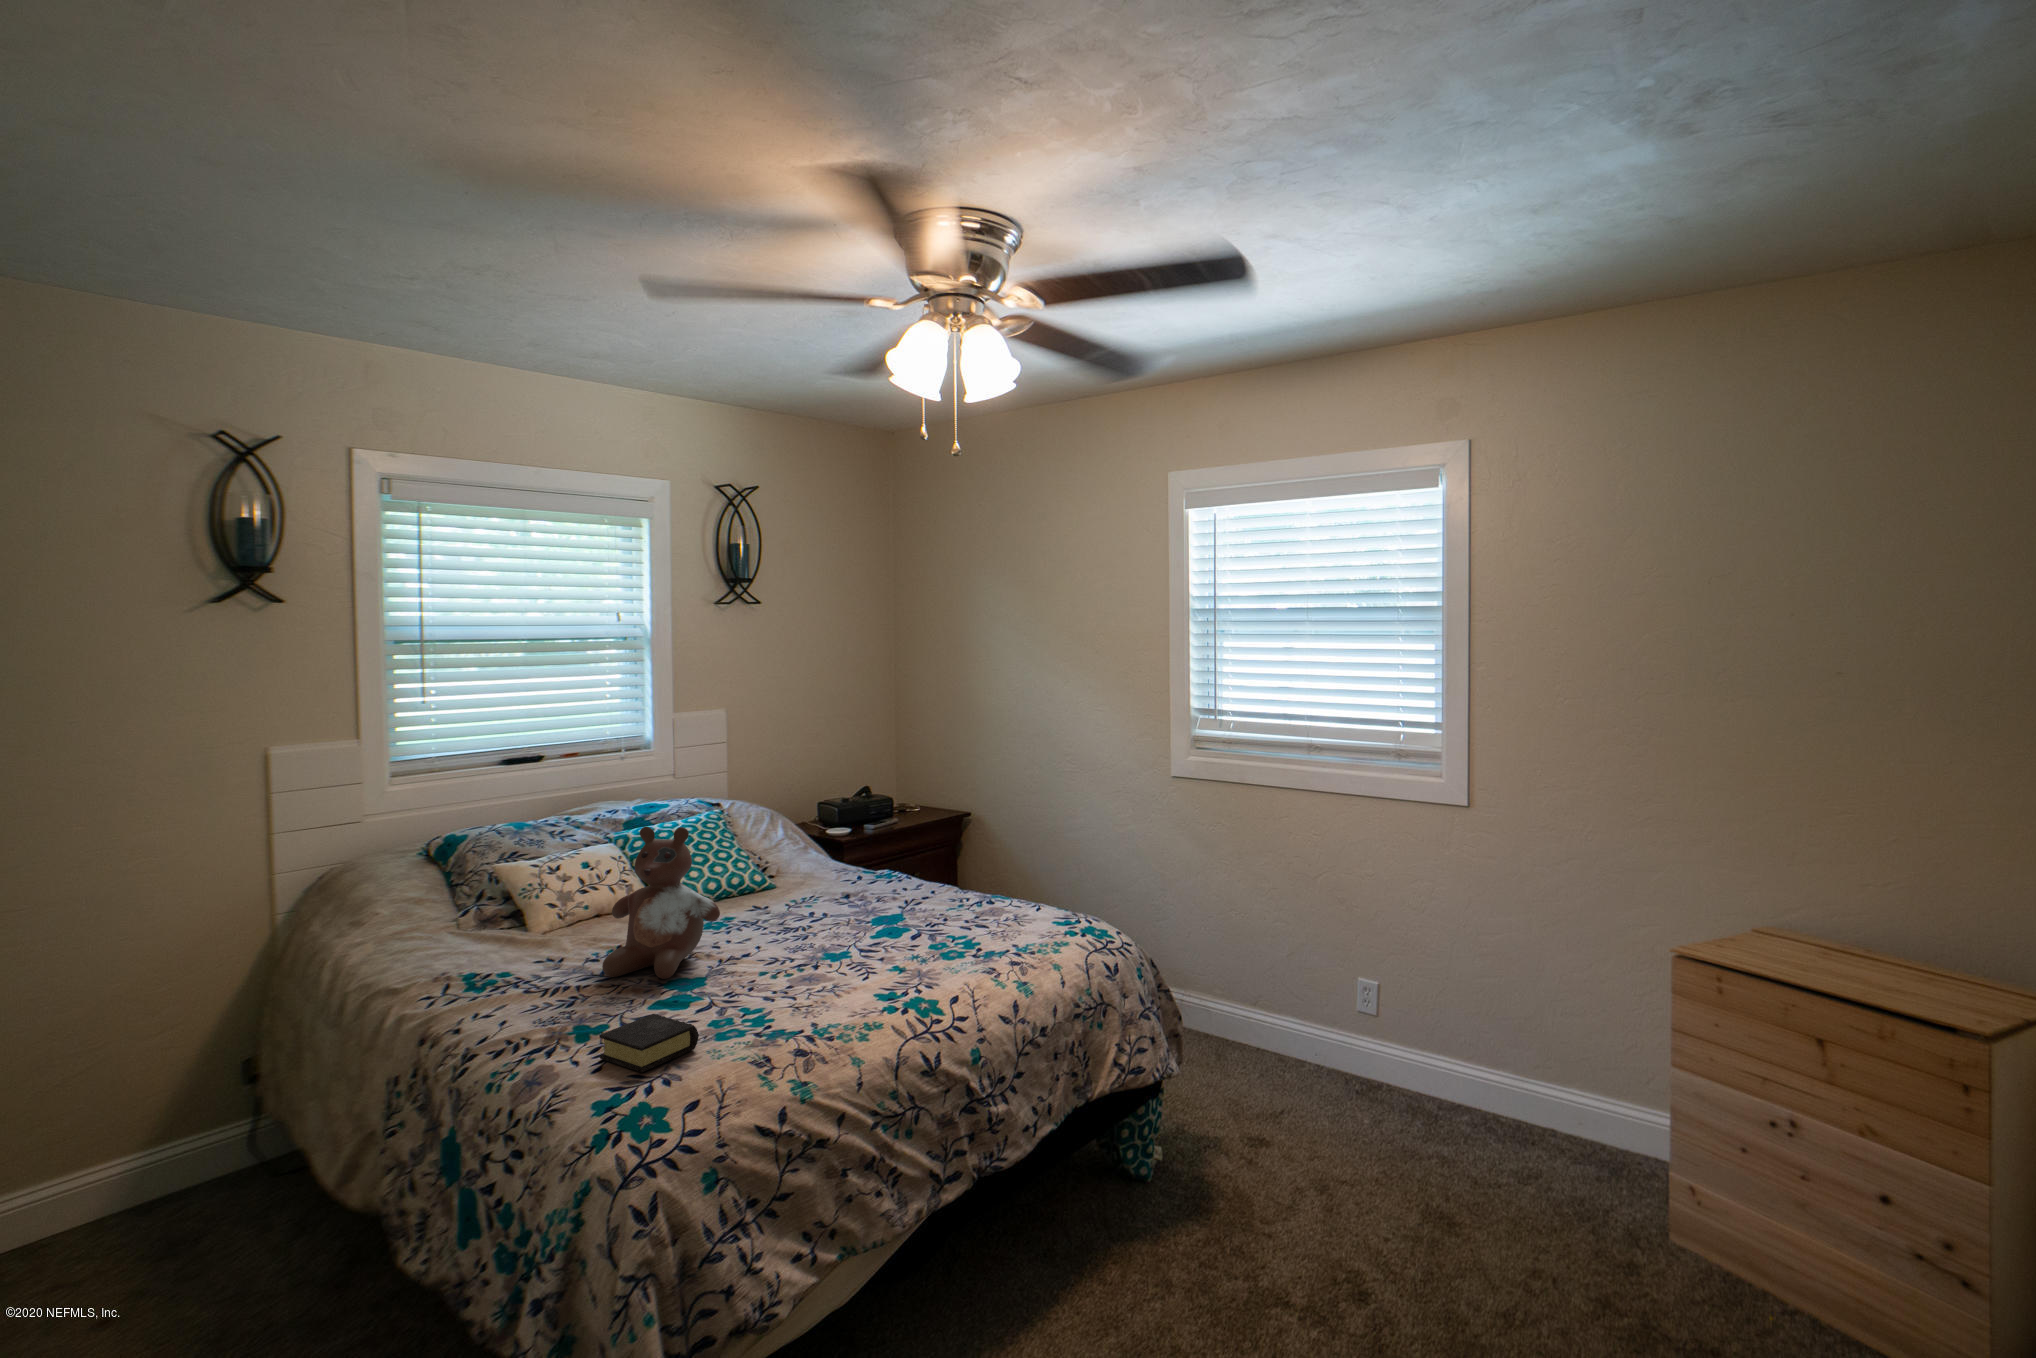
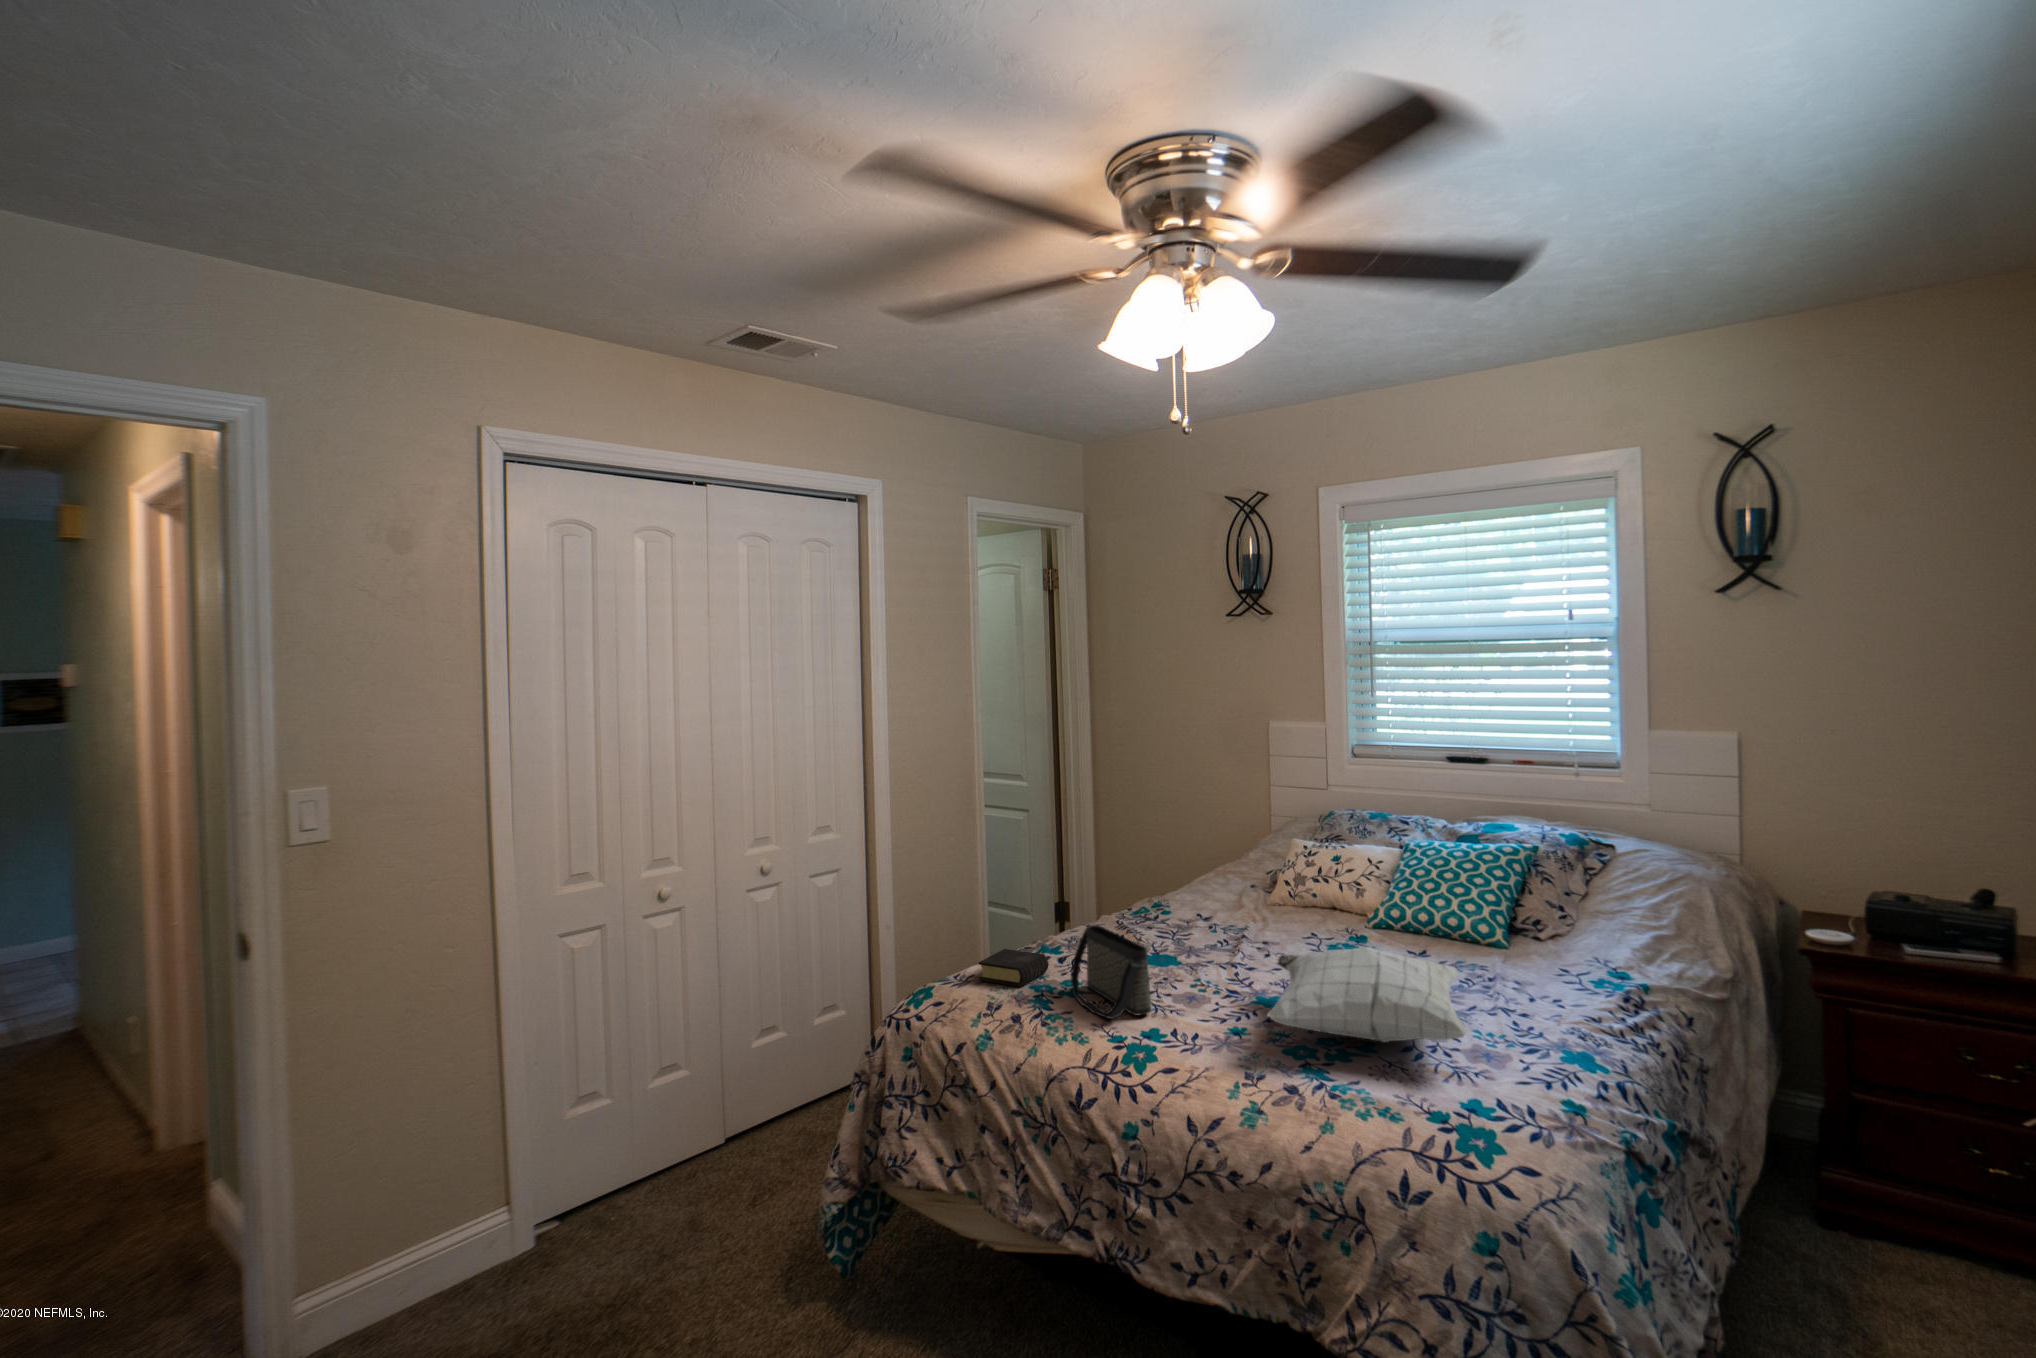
stuffed bear: present [602,827,720,979] -> none [1156,821,1237,954]
pillow: none [832,869,1019,938] -> present [1268,947,1469,1042]
handbag: none [725,929,857,1020] -> present [1071,925,1151,1019]

